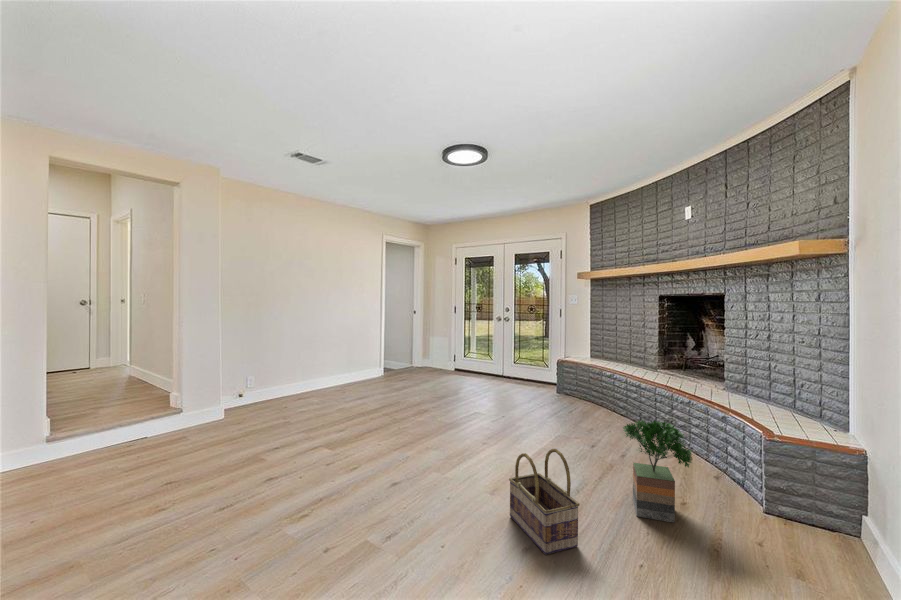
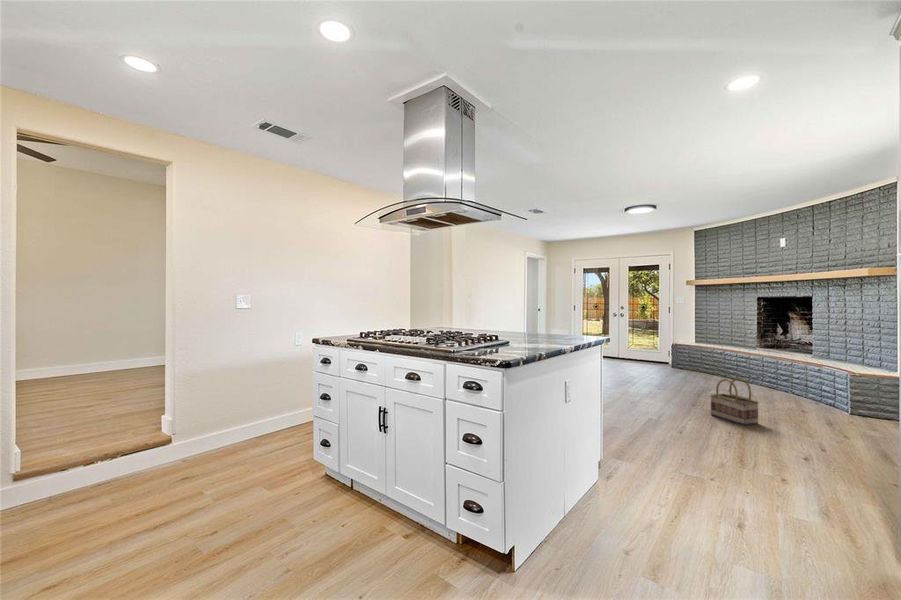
potted tree: present [623,420,692,523] -> none [767,365,814,418]

